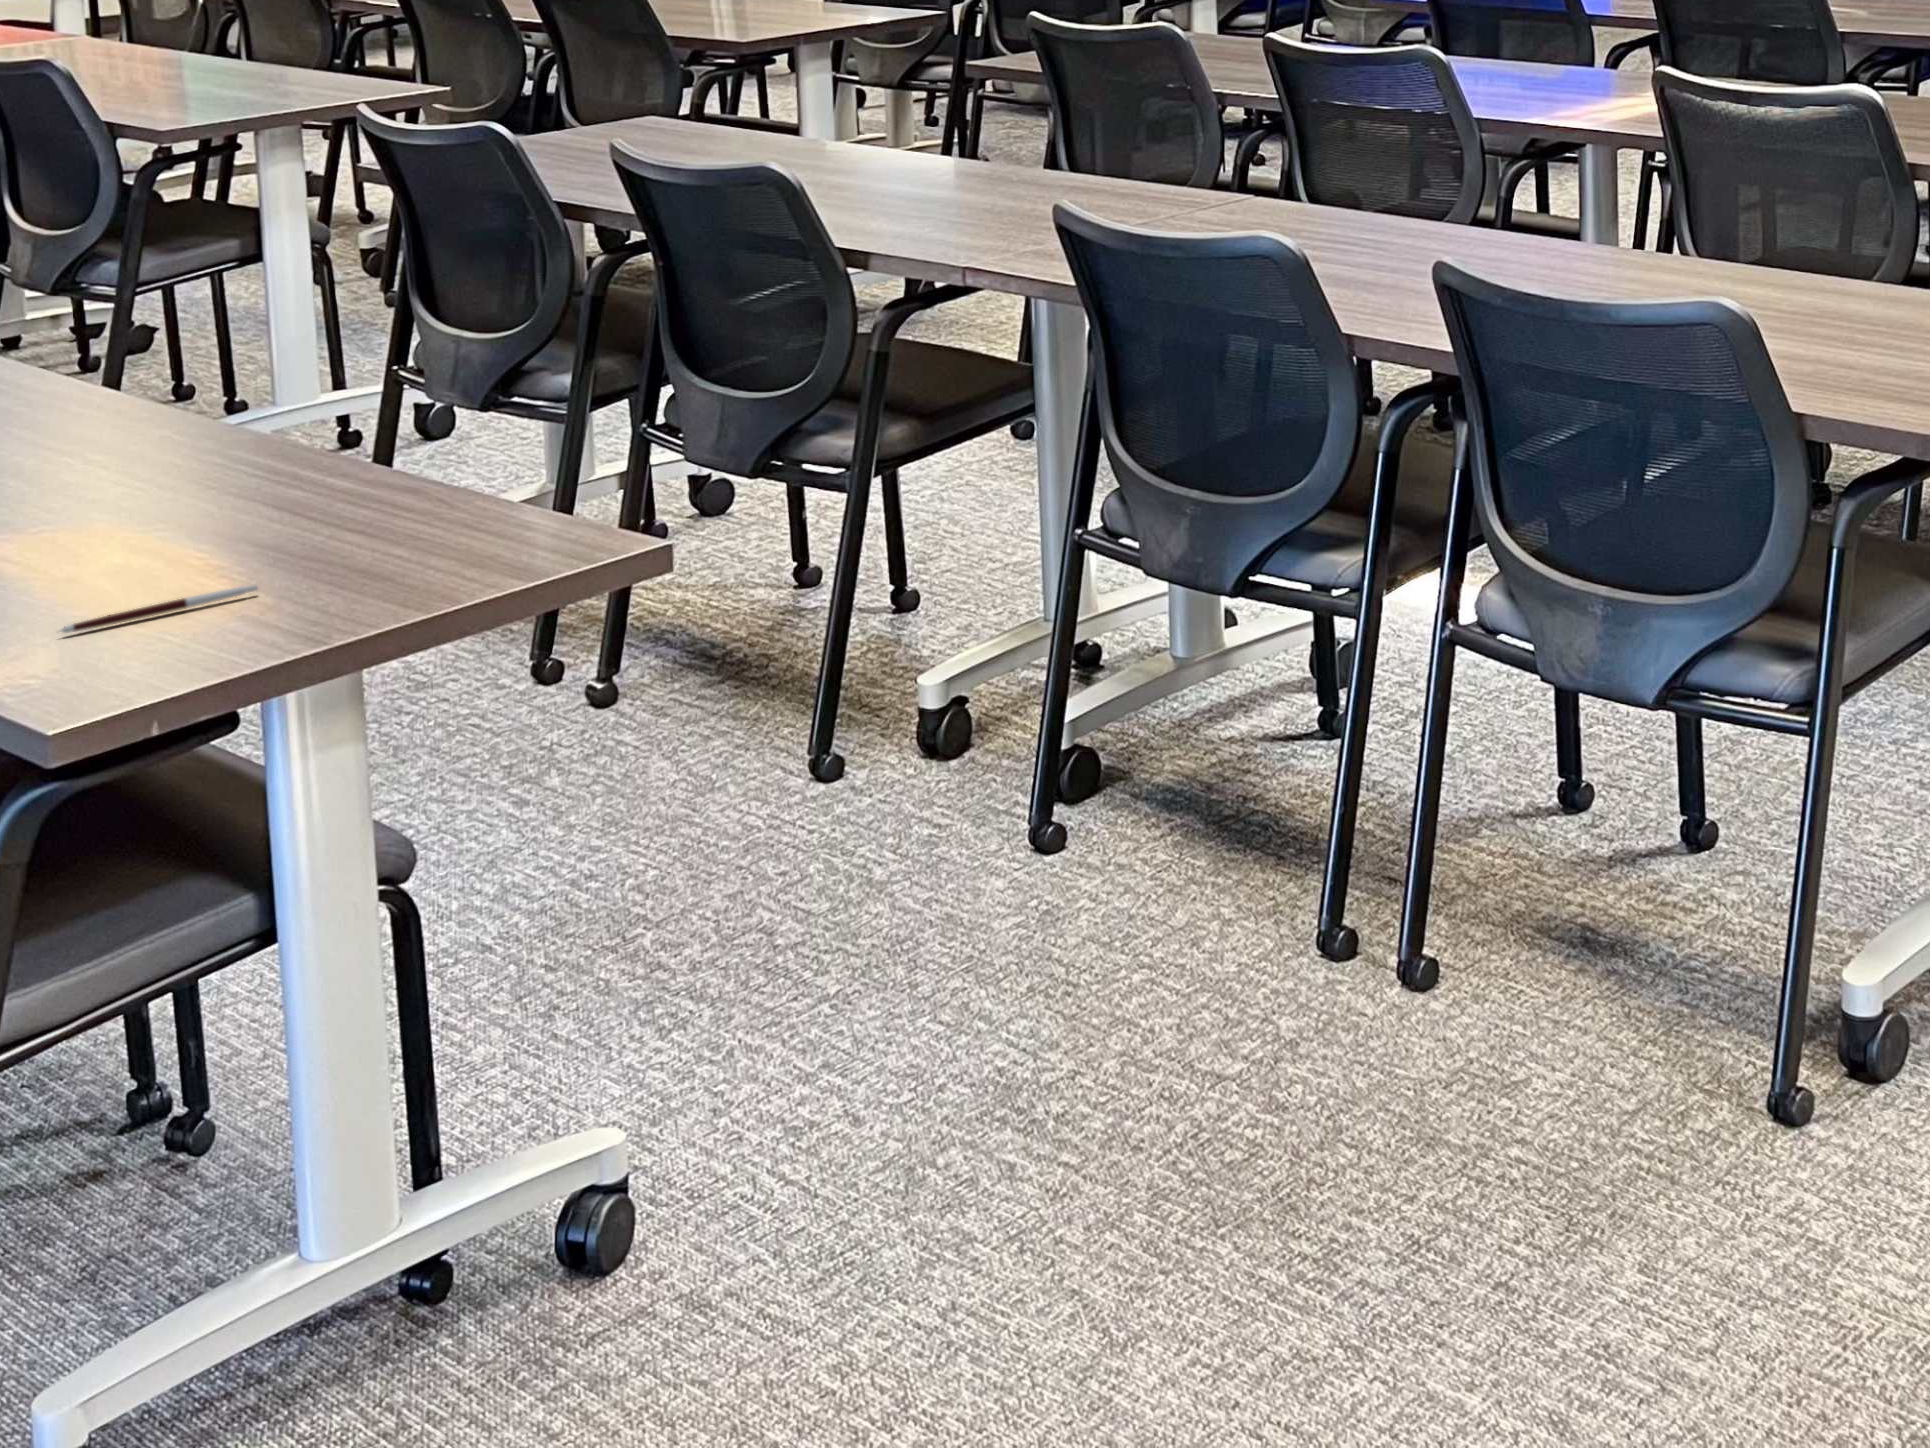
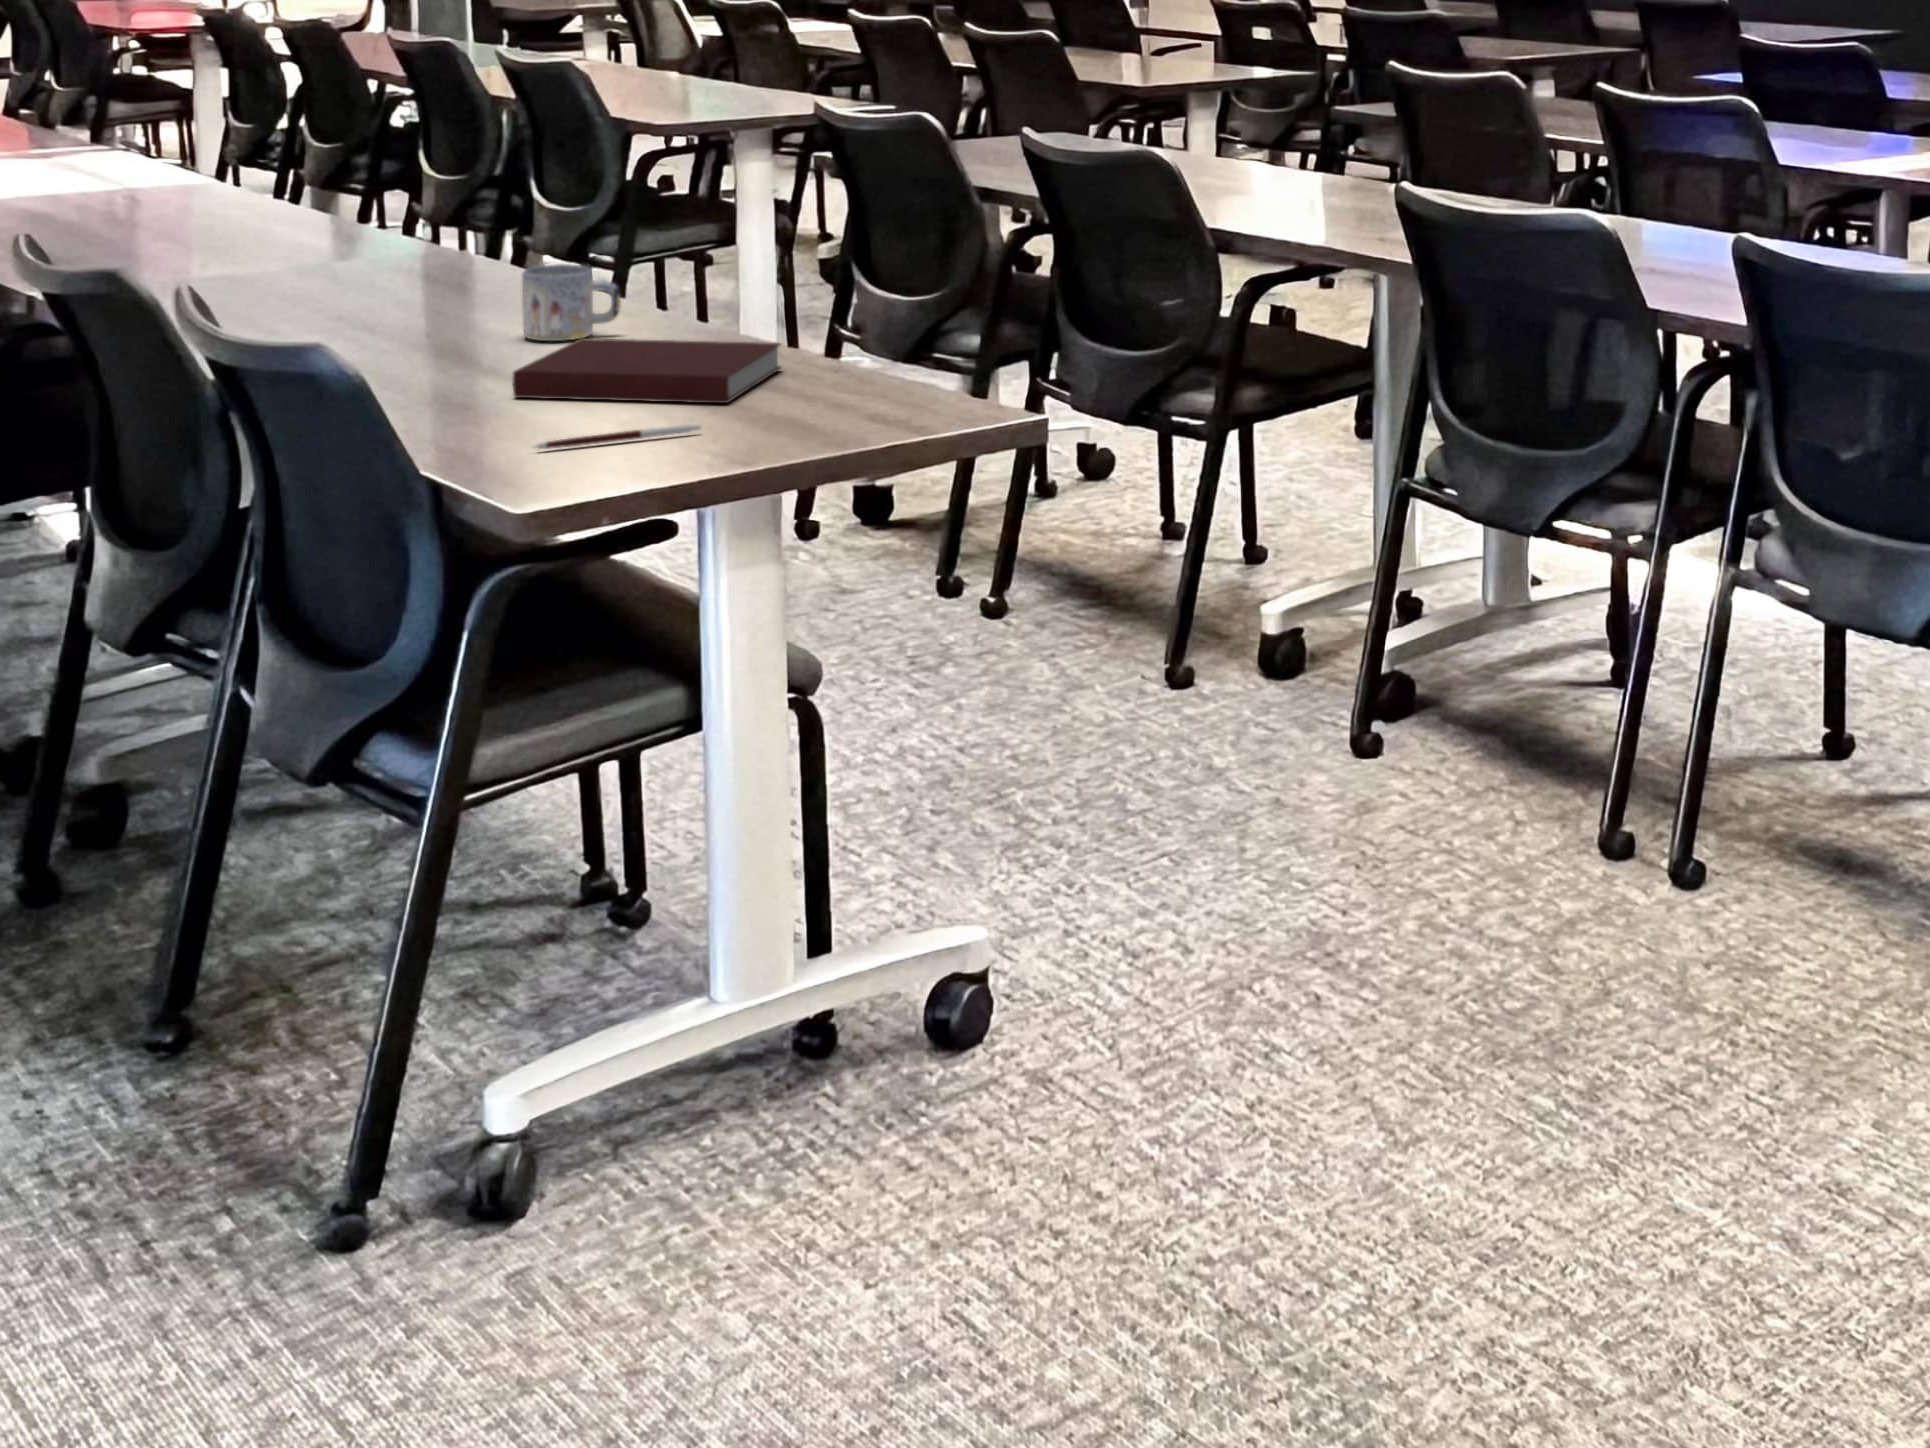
mug: none [30,373,151,468] -> present [522,264,621,341]
notebook: none [27,461,349,557] -> present [513,338,781,403]

